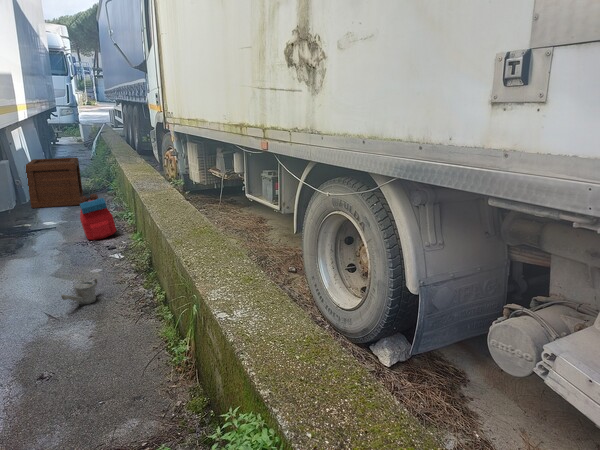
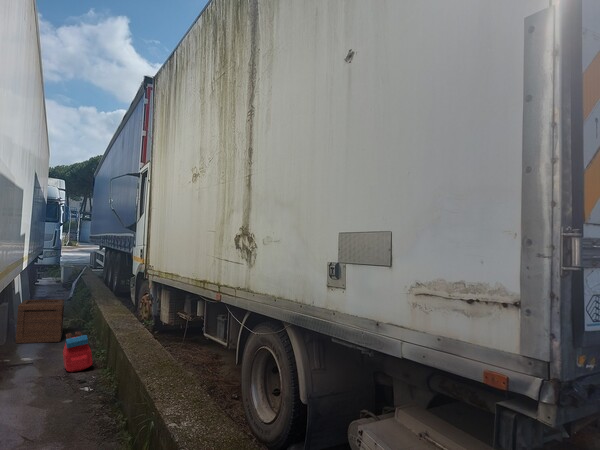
watering can: present [61,278,97,305] -> none [48,400,76,421]

